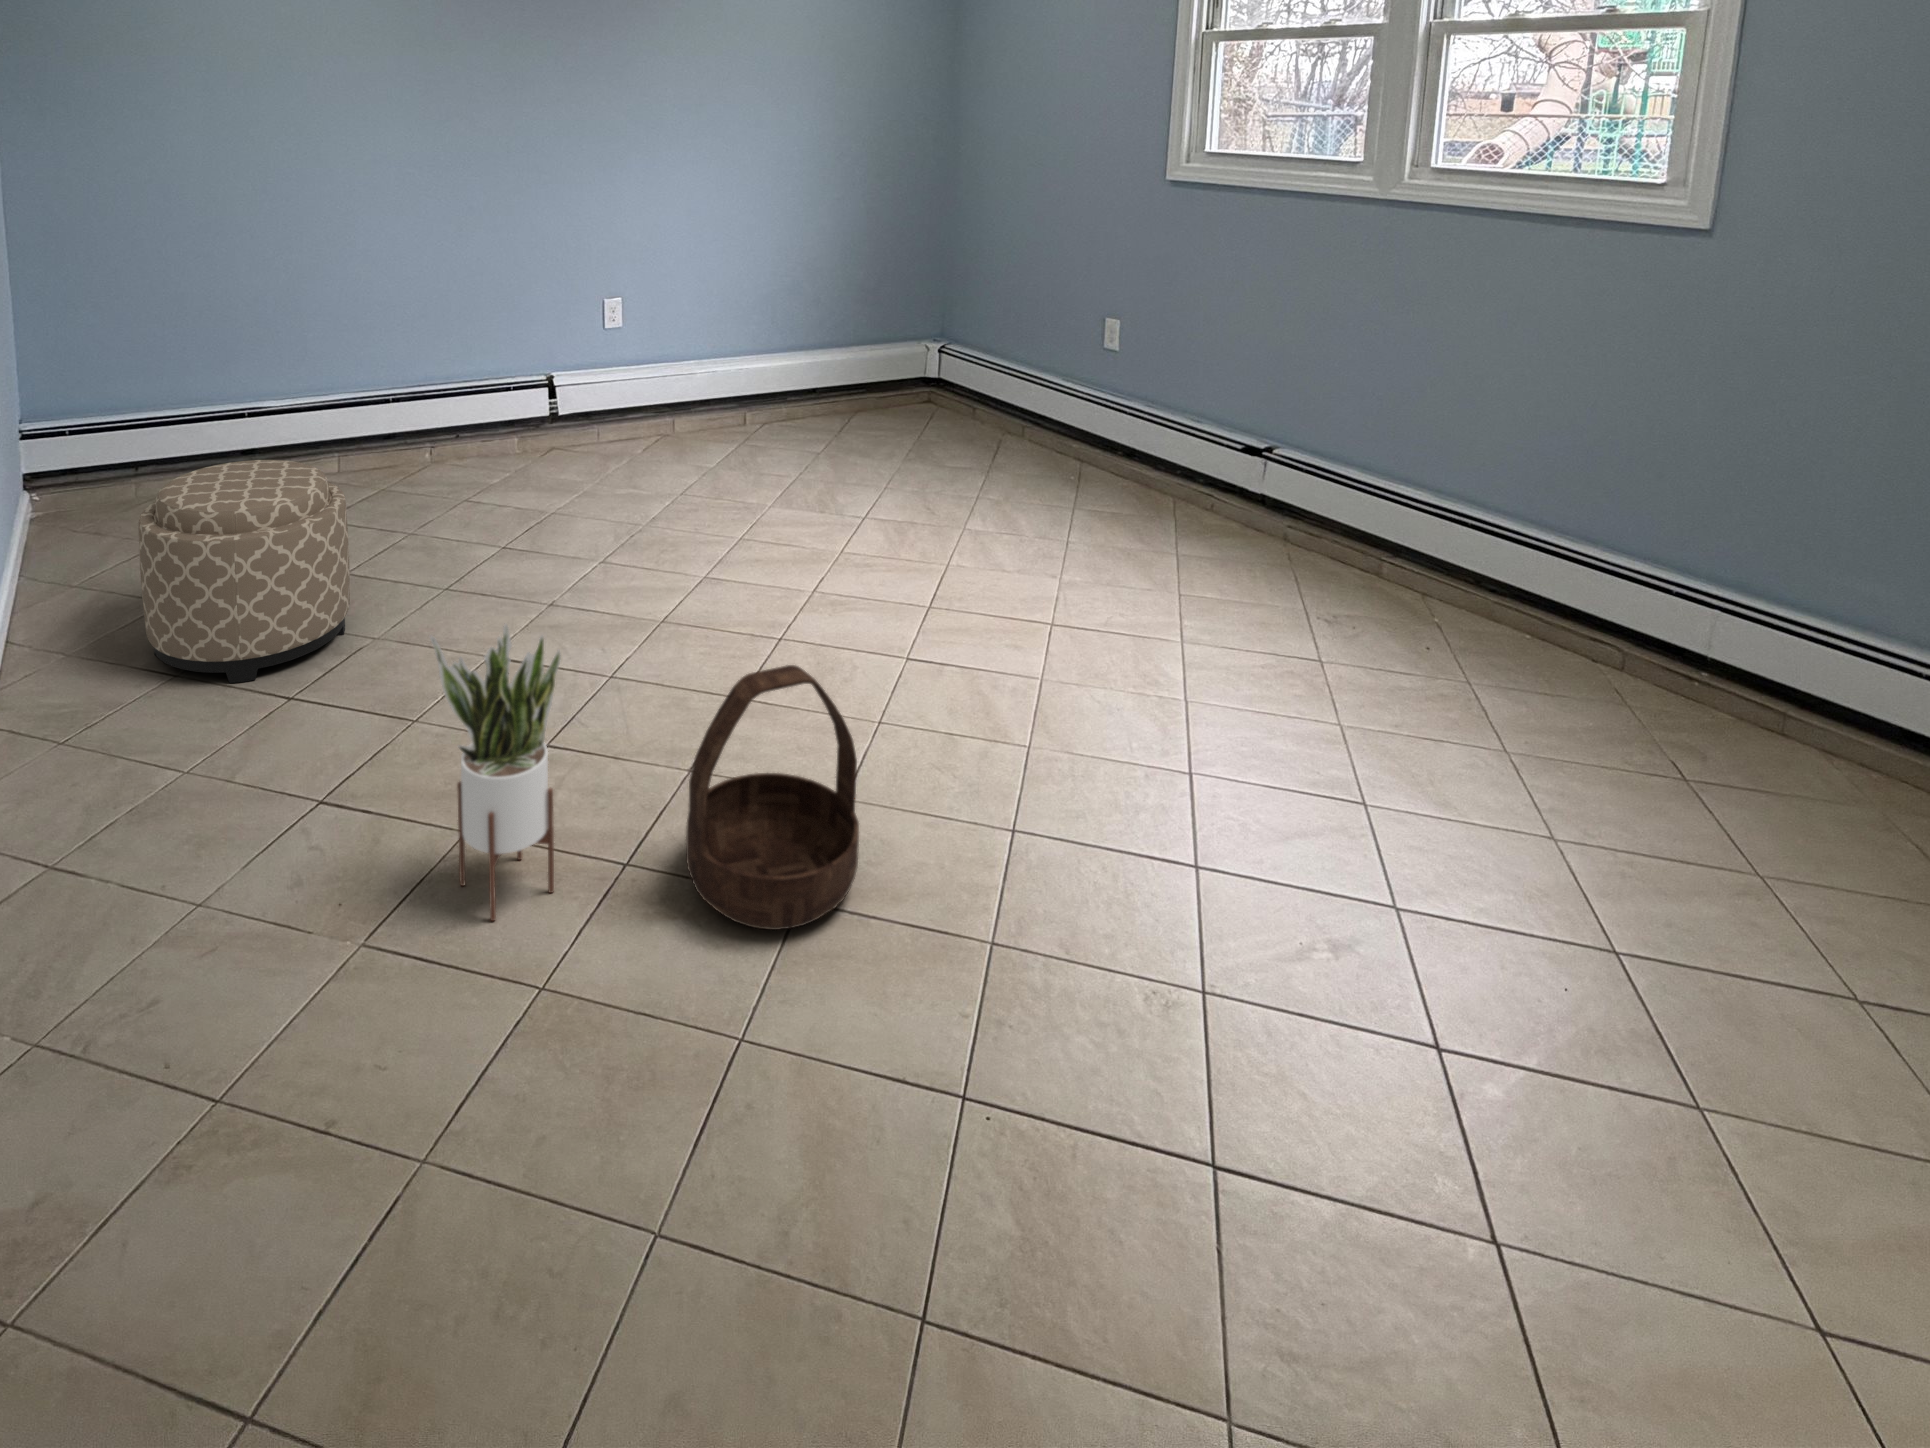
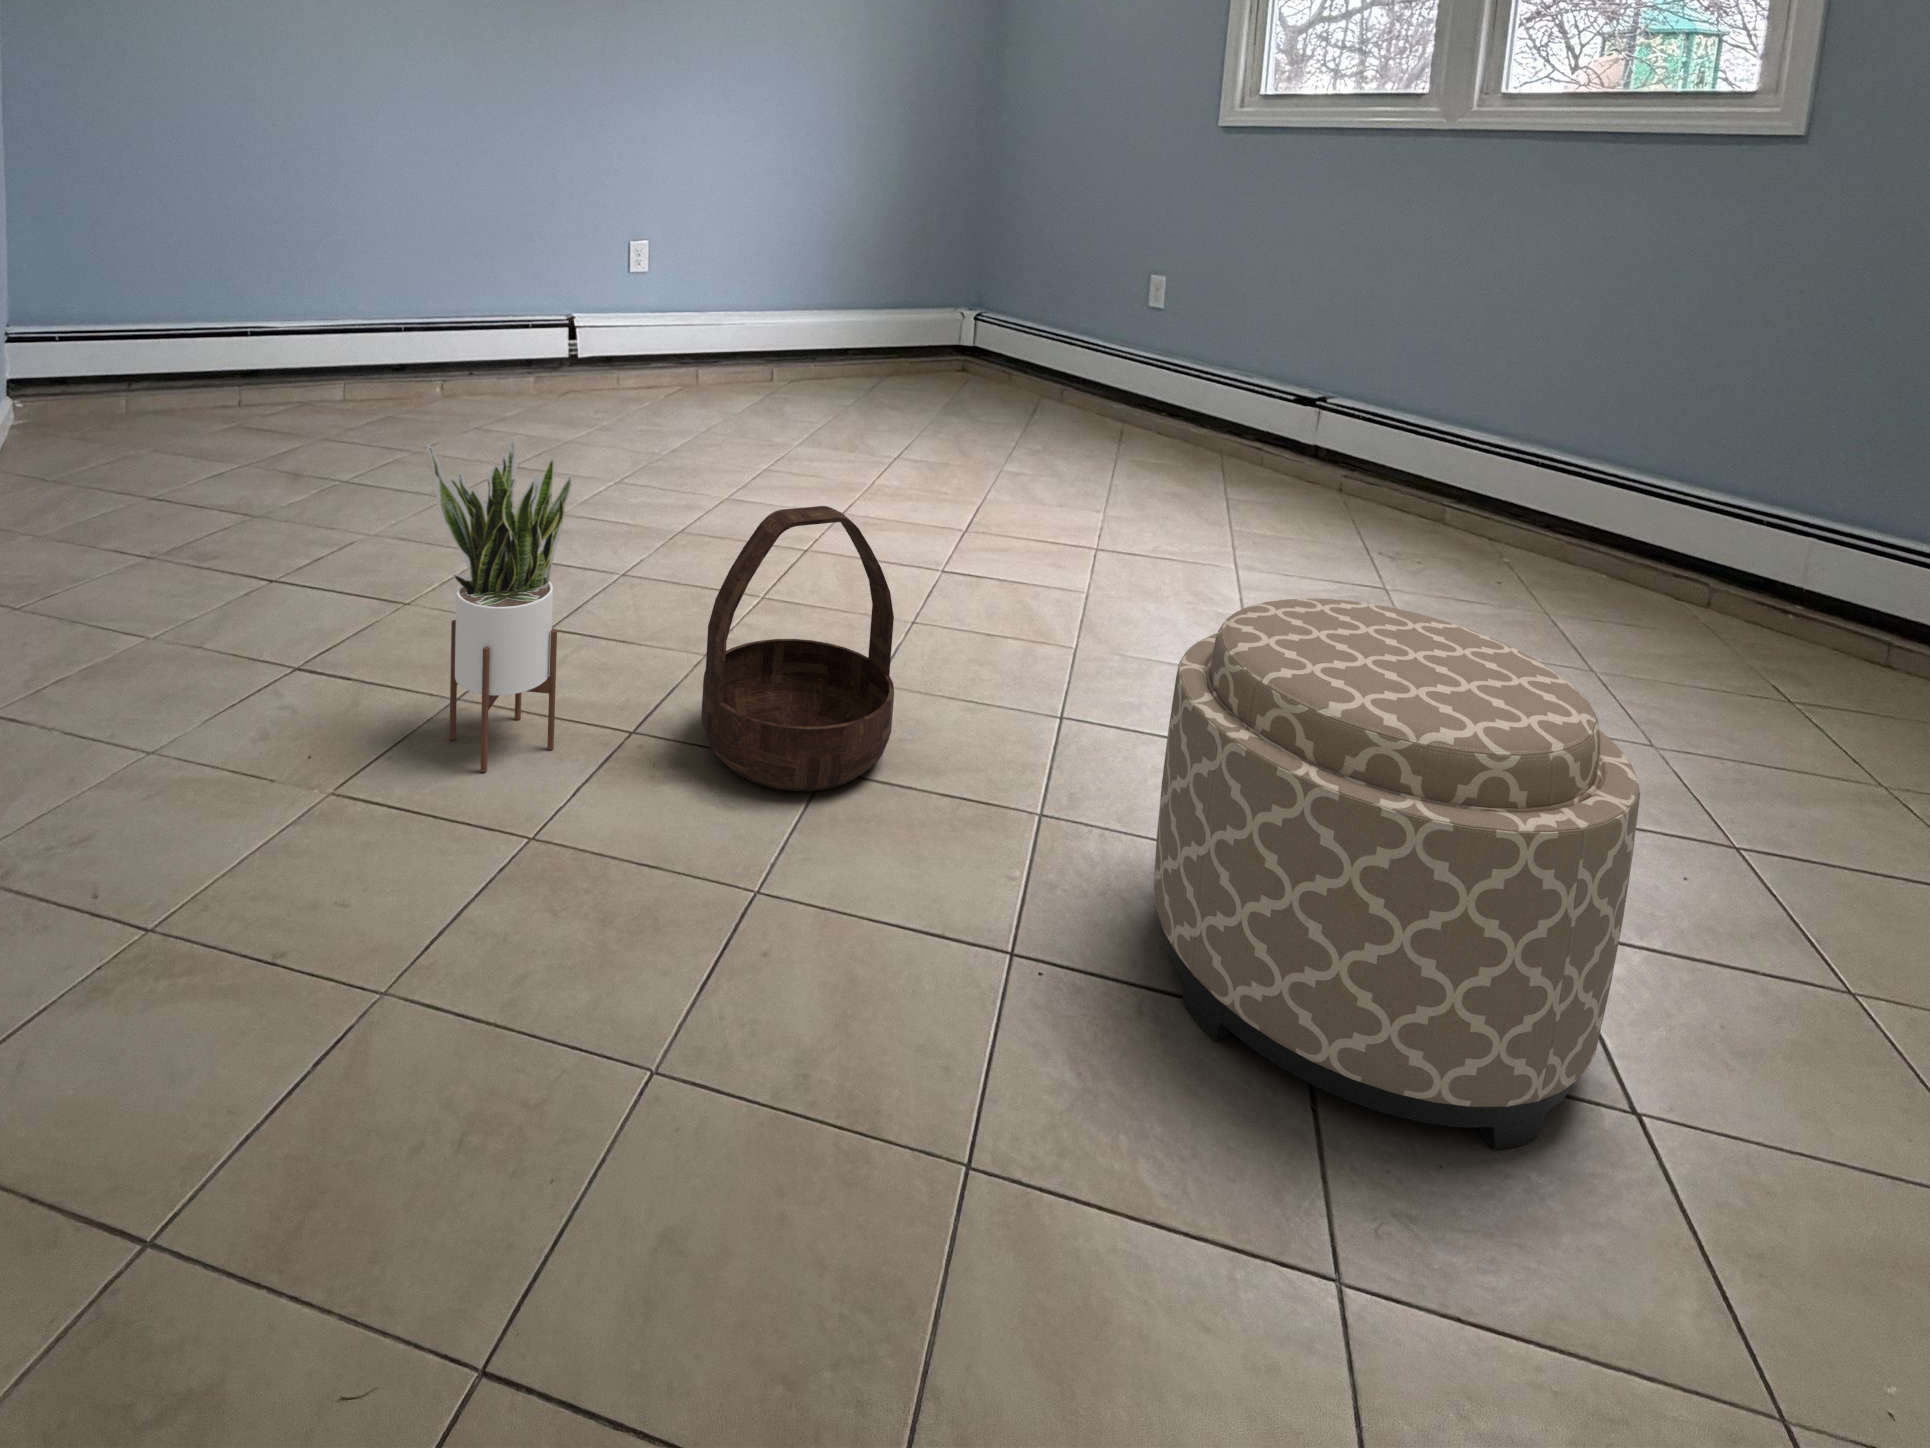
ottoman: present [138,460,350,683] -> present [1154,598,1640,1150]

